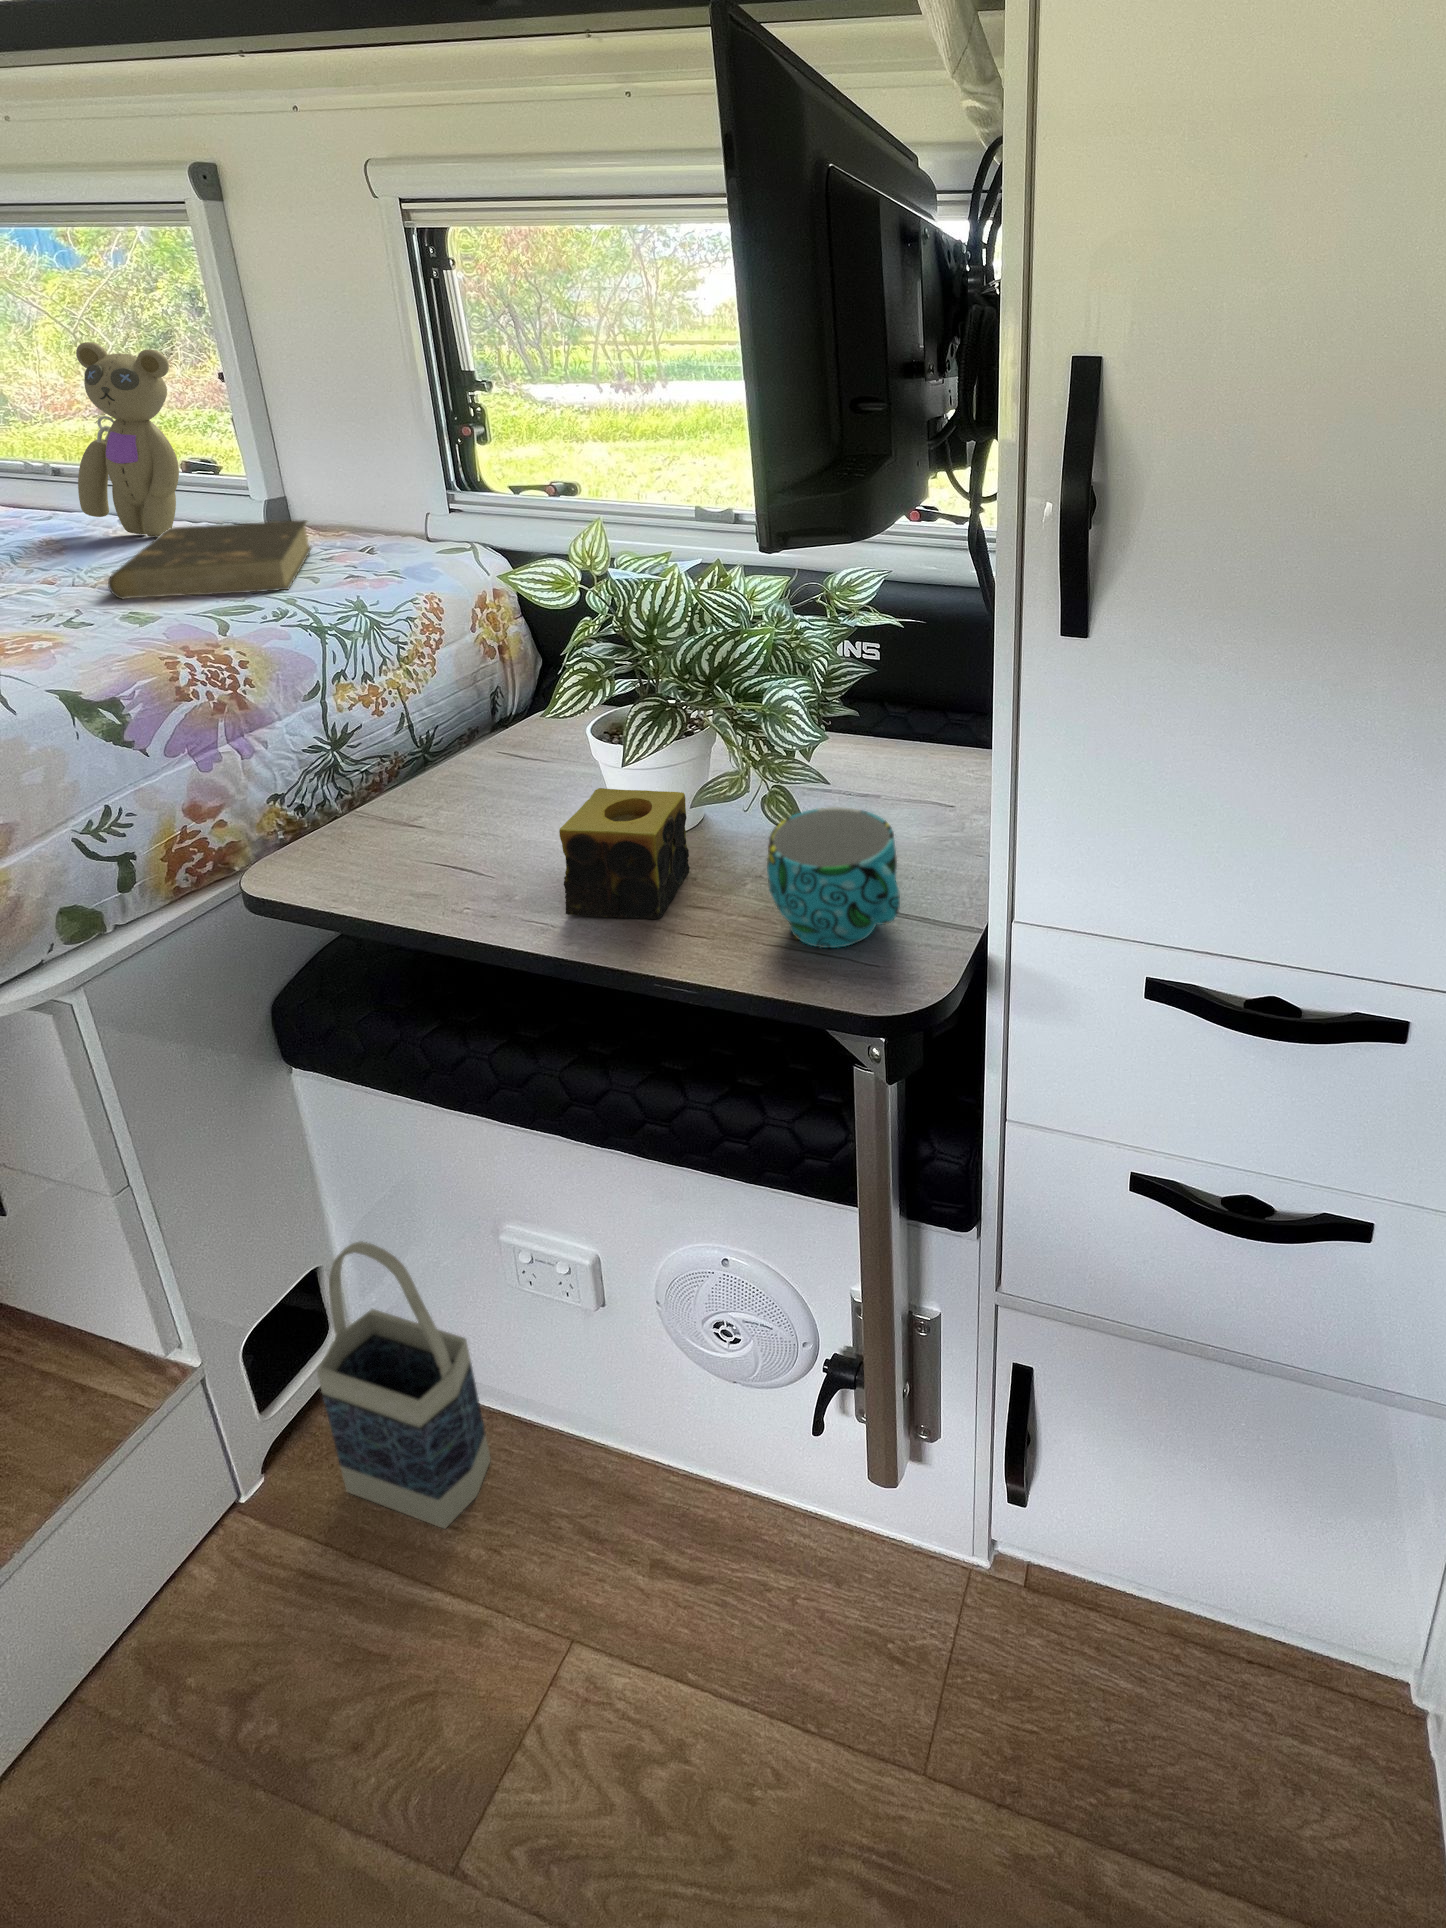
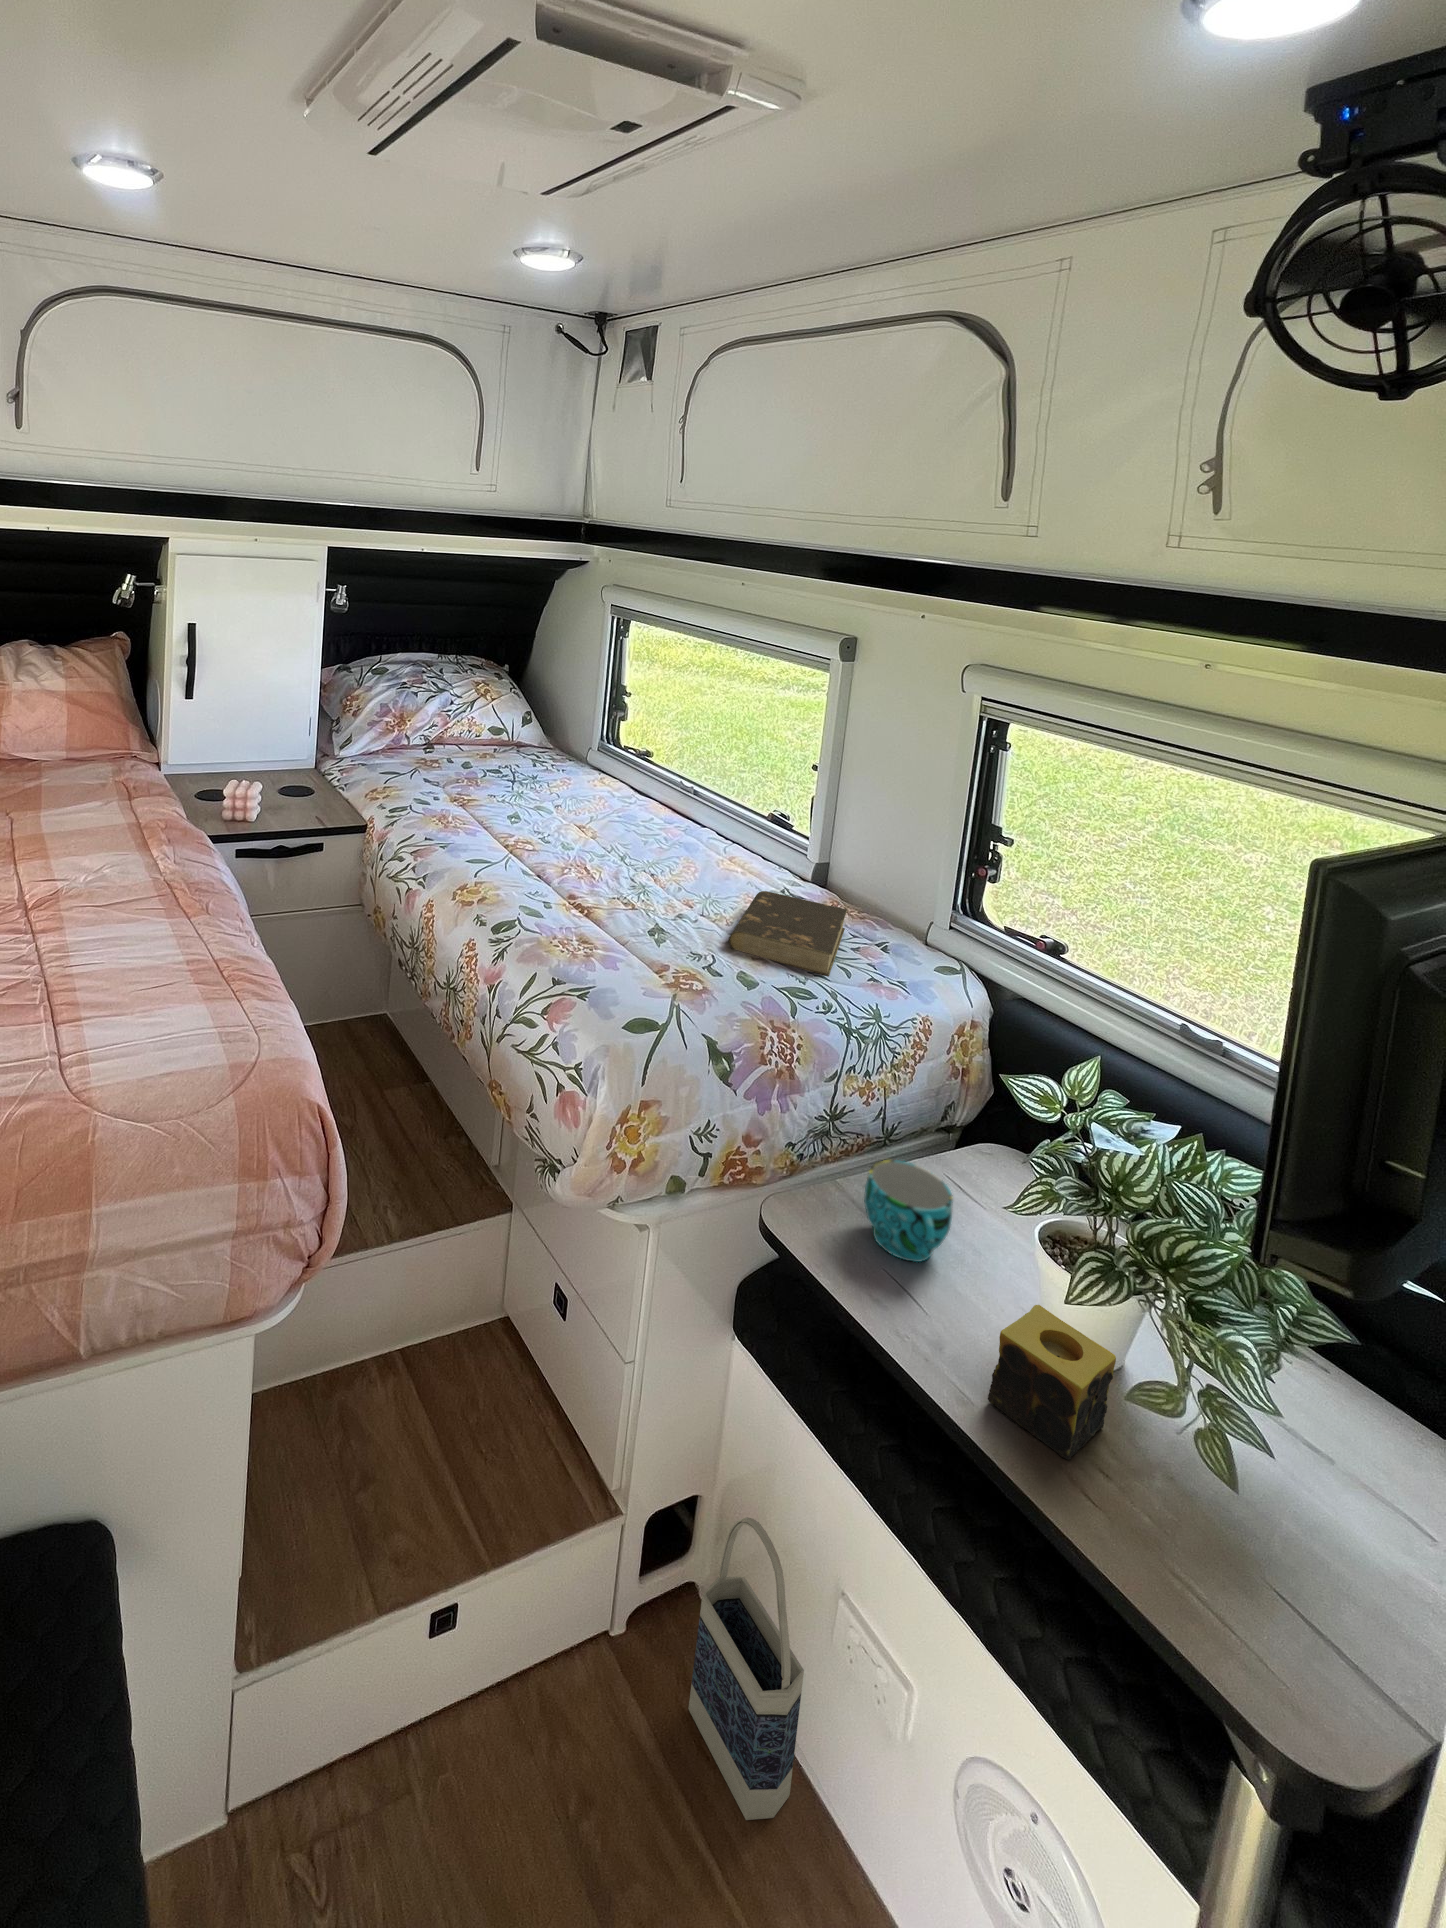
teddy bear: present [76,342,179,537] -> none [713,752,790,881]
cup: present [767,807,900,948] -> present [864,1160,953,1262]

